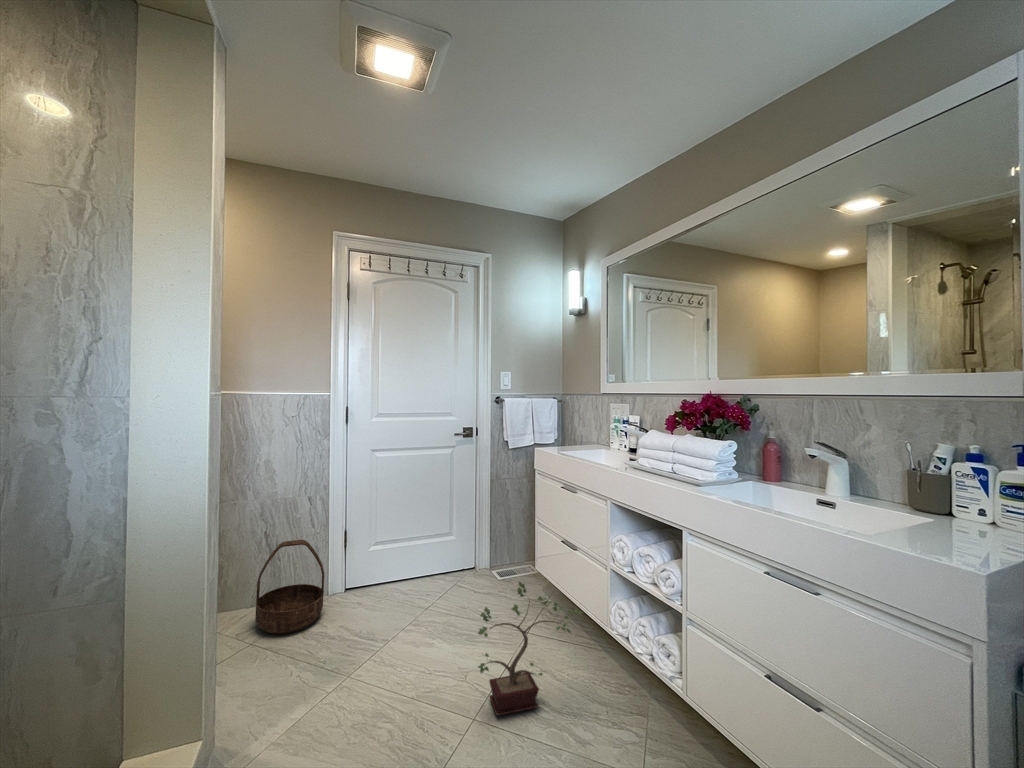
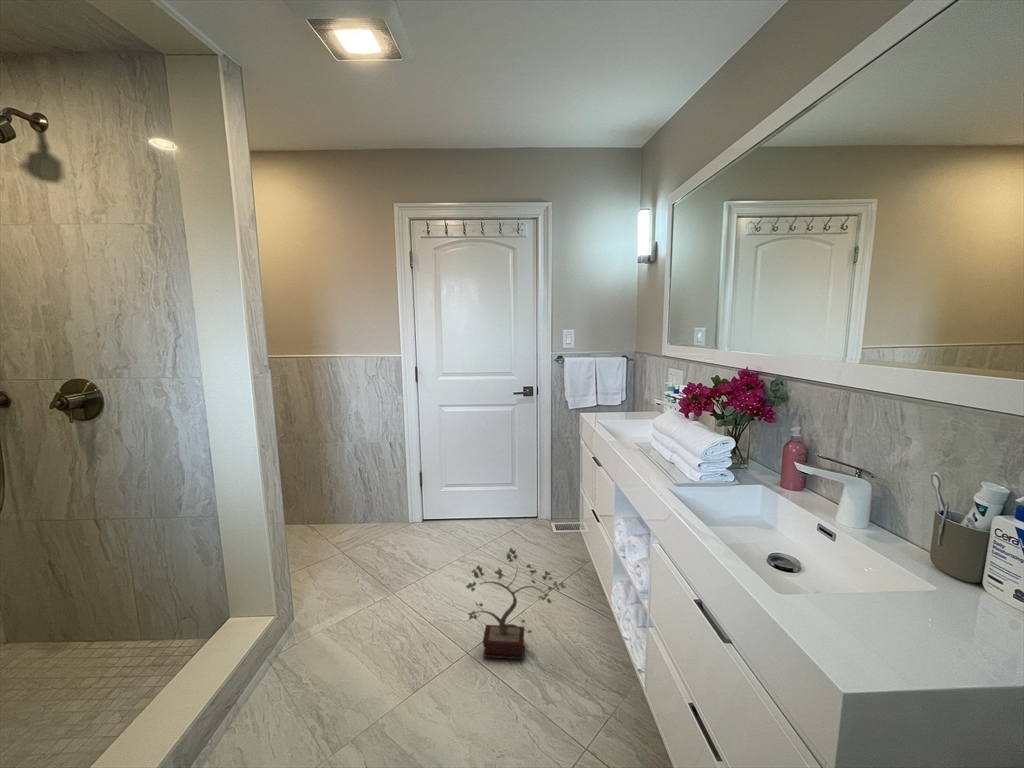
basket: present [255,540,324,634] -> none [349,479,400,549]

